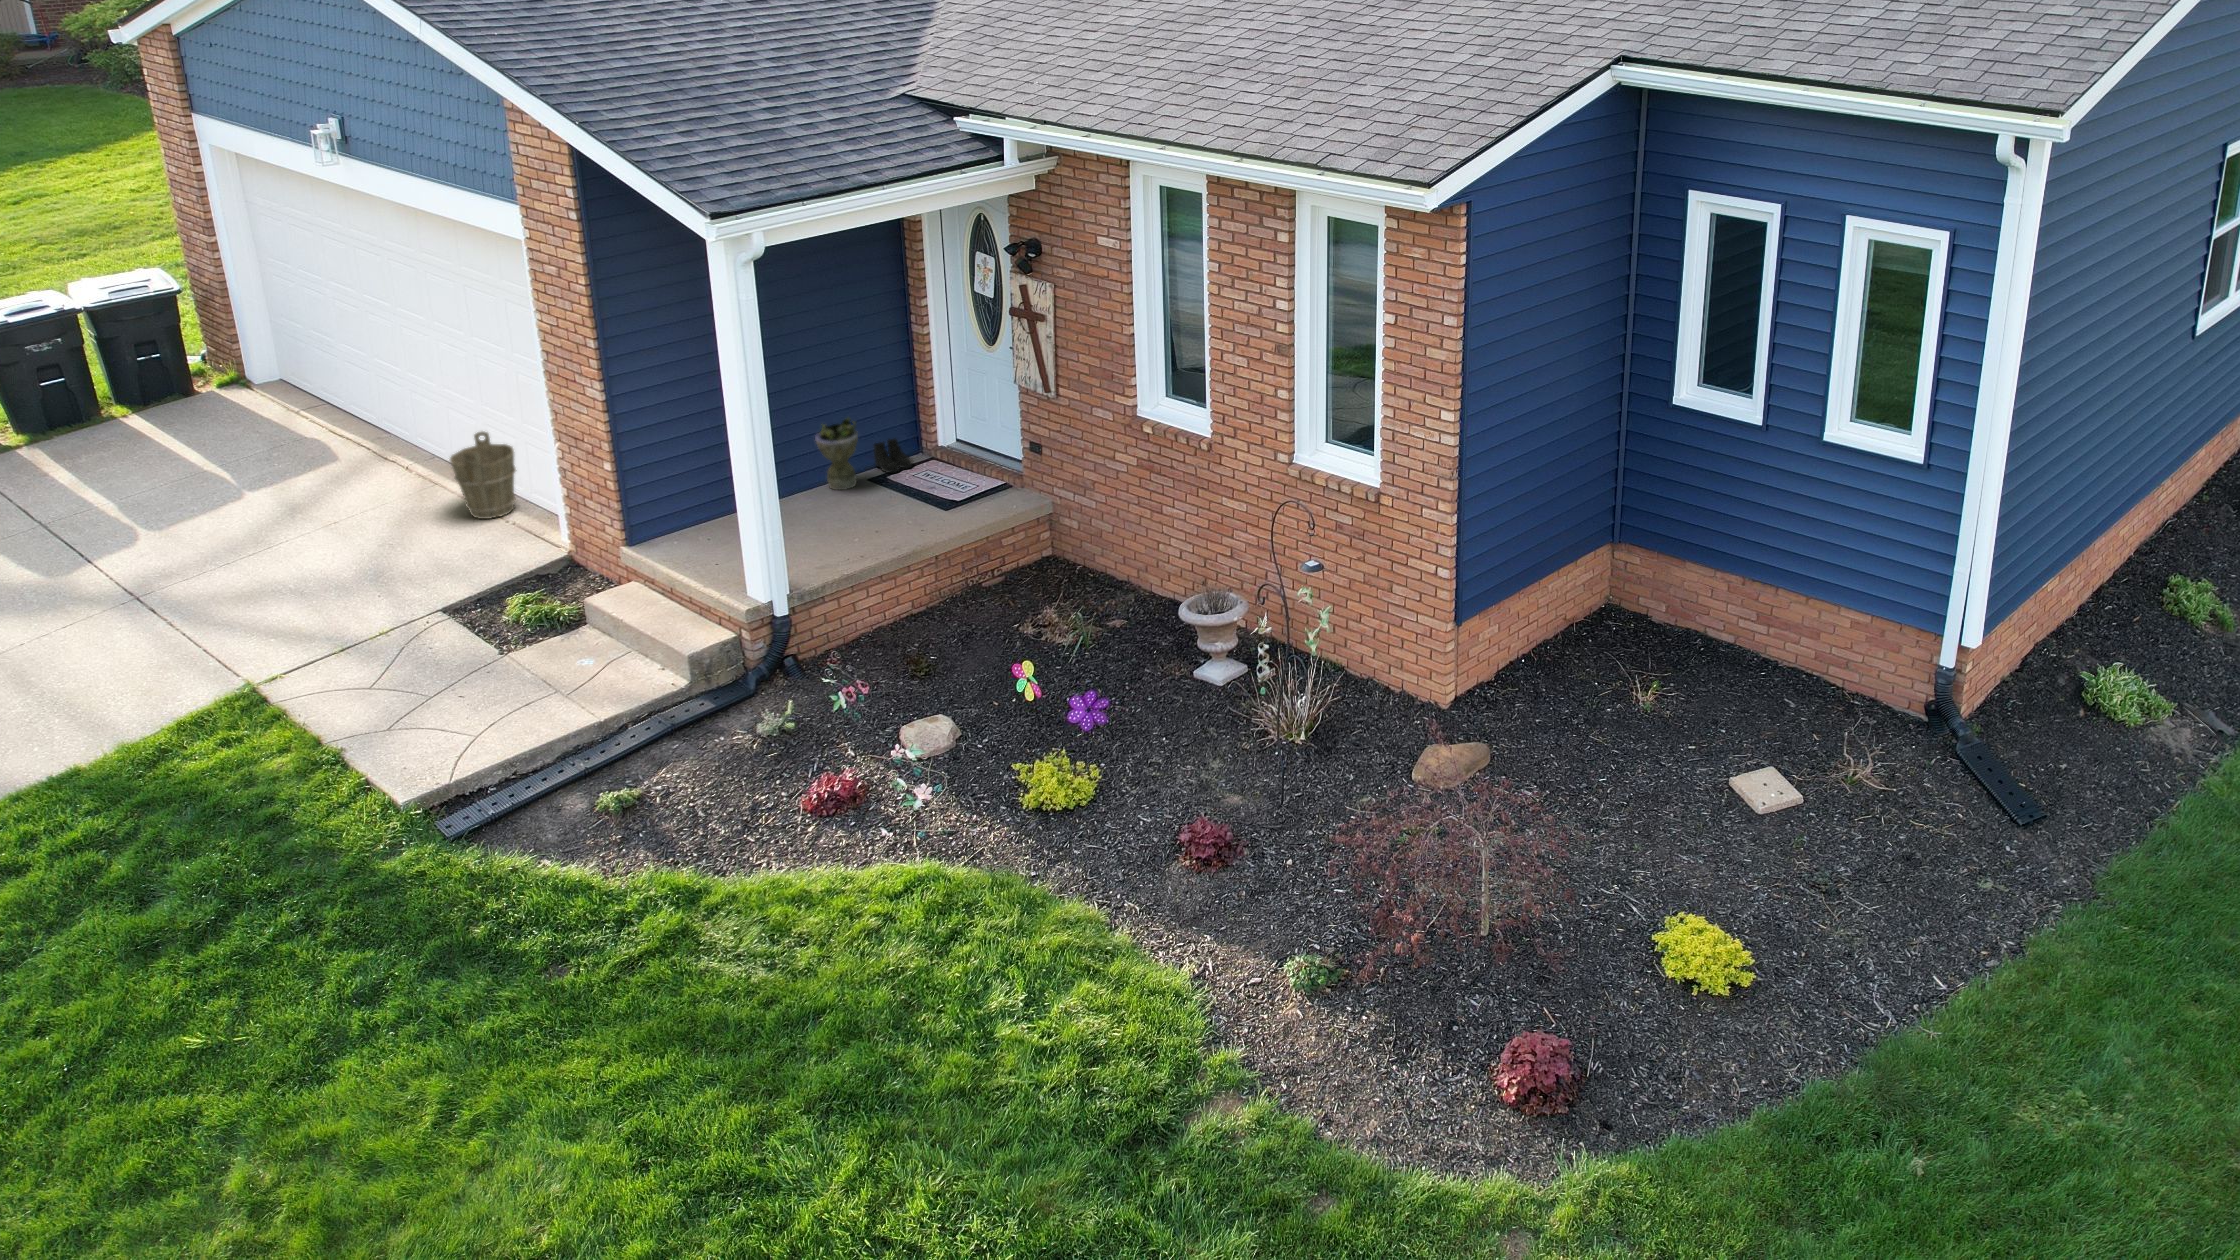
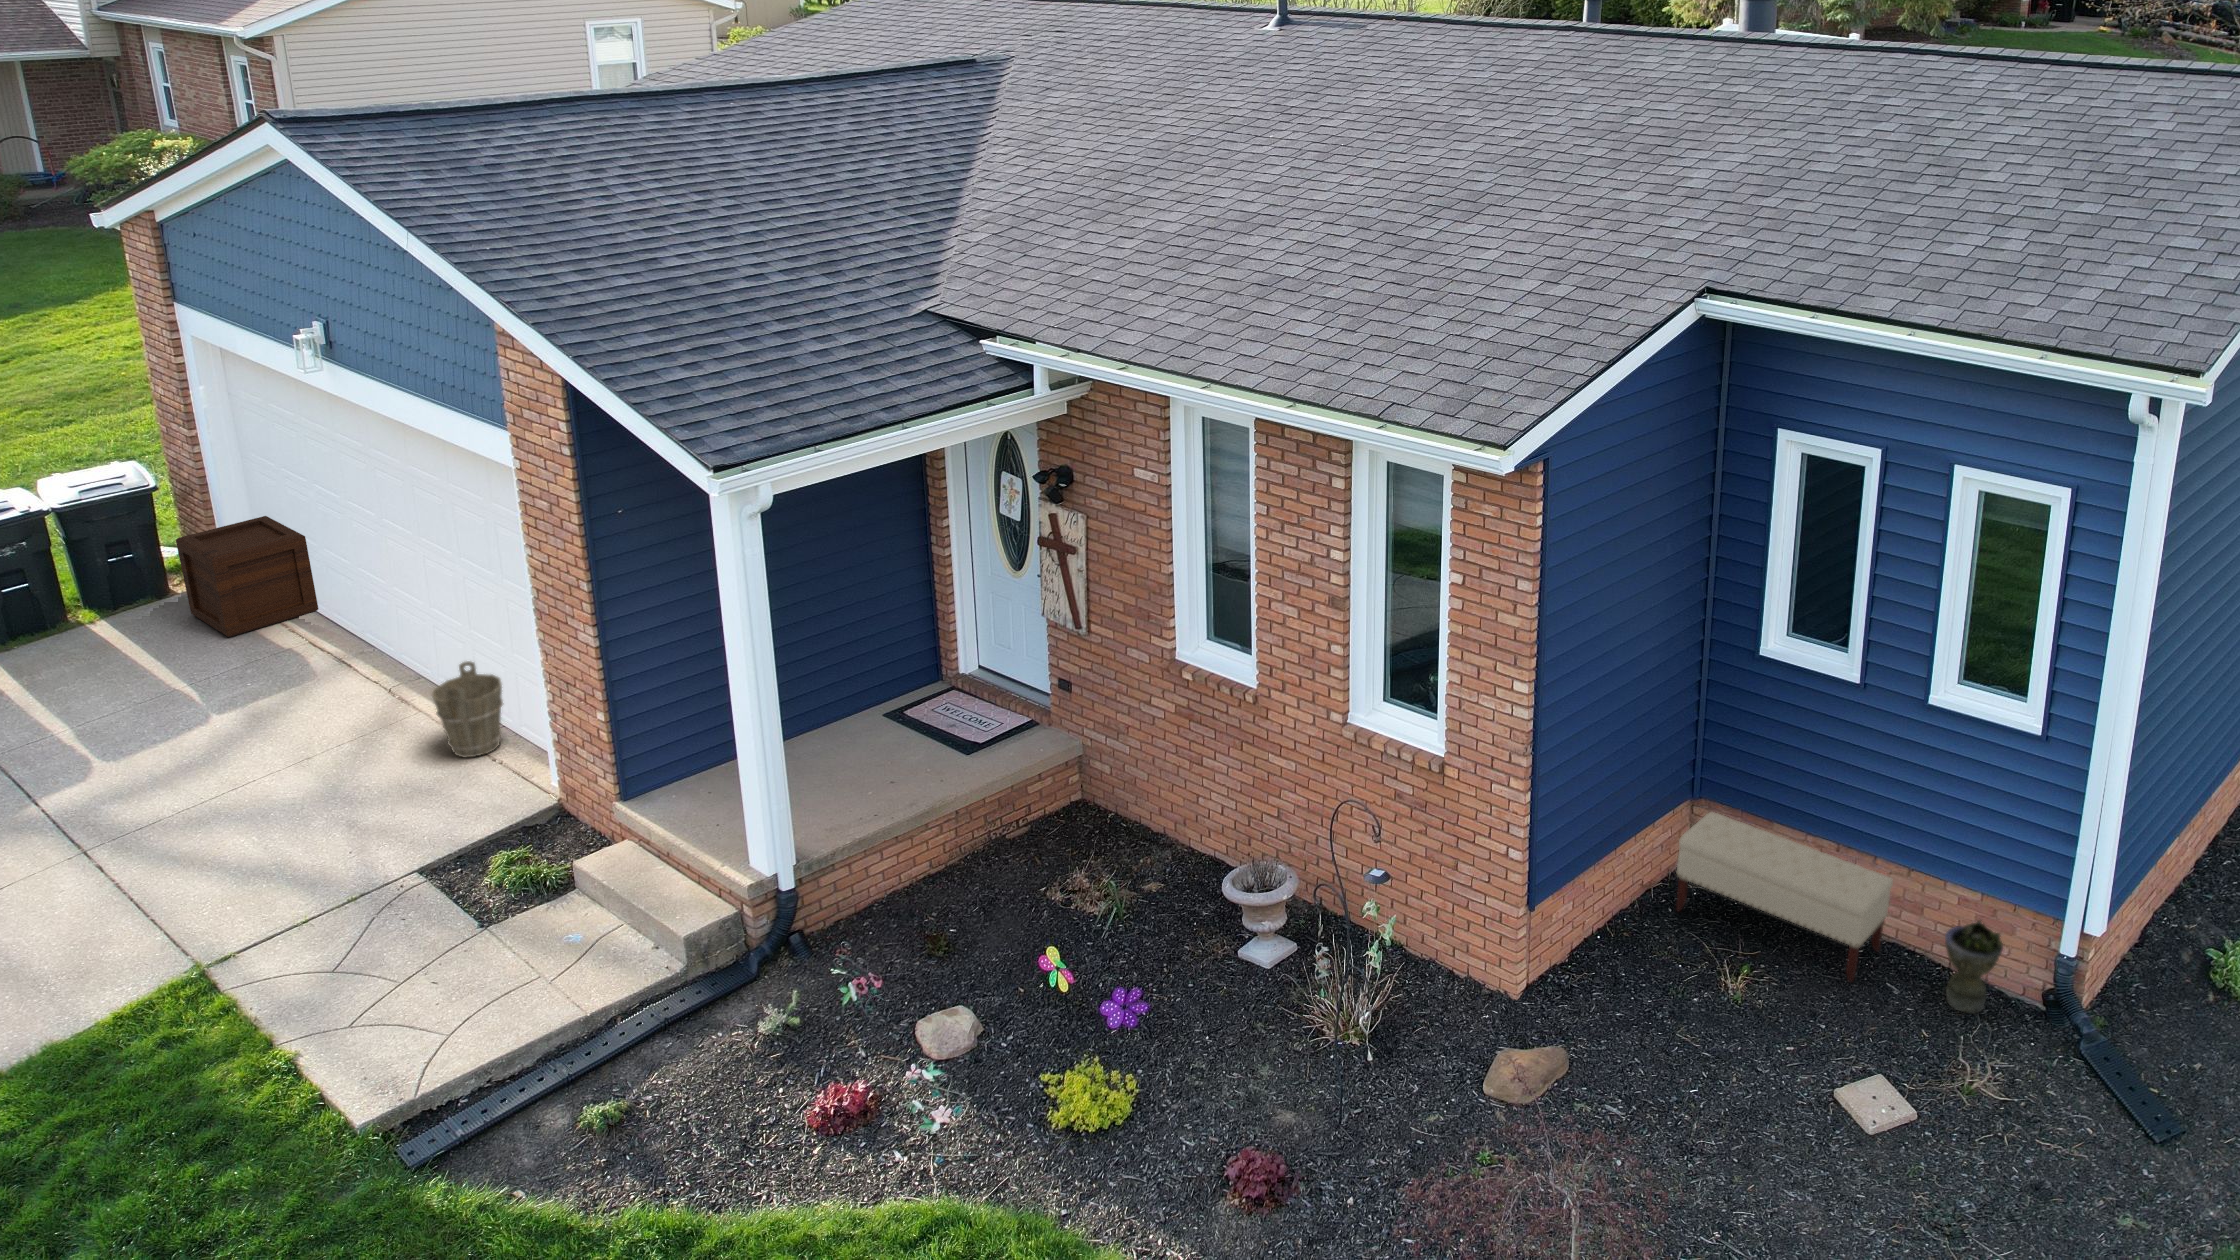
wooden crate: none [205,312,341,422] -> present [176,516,318,637]
planter: present [815,418,858,490] -> present [1945,921,2003,1014]
boots: present [873,439,912,473] -> none [888,665,931,705]
bench: none [1597,555,1794,700] -> present [1676,812,1893,982]

